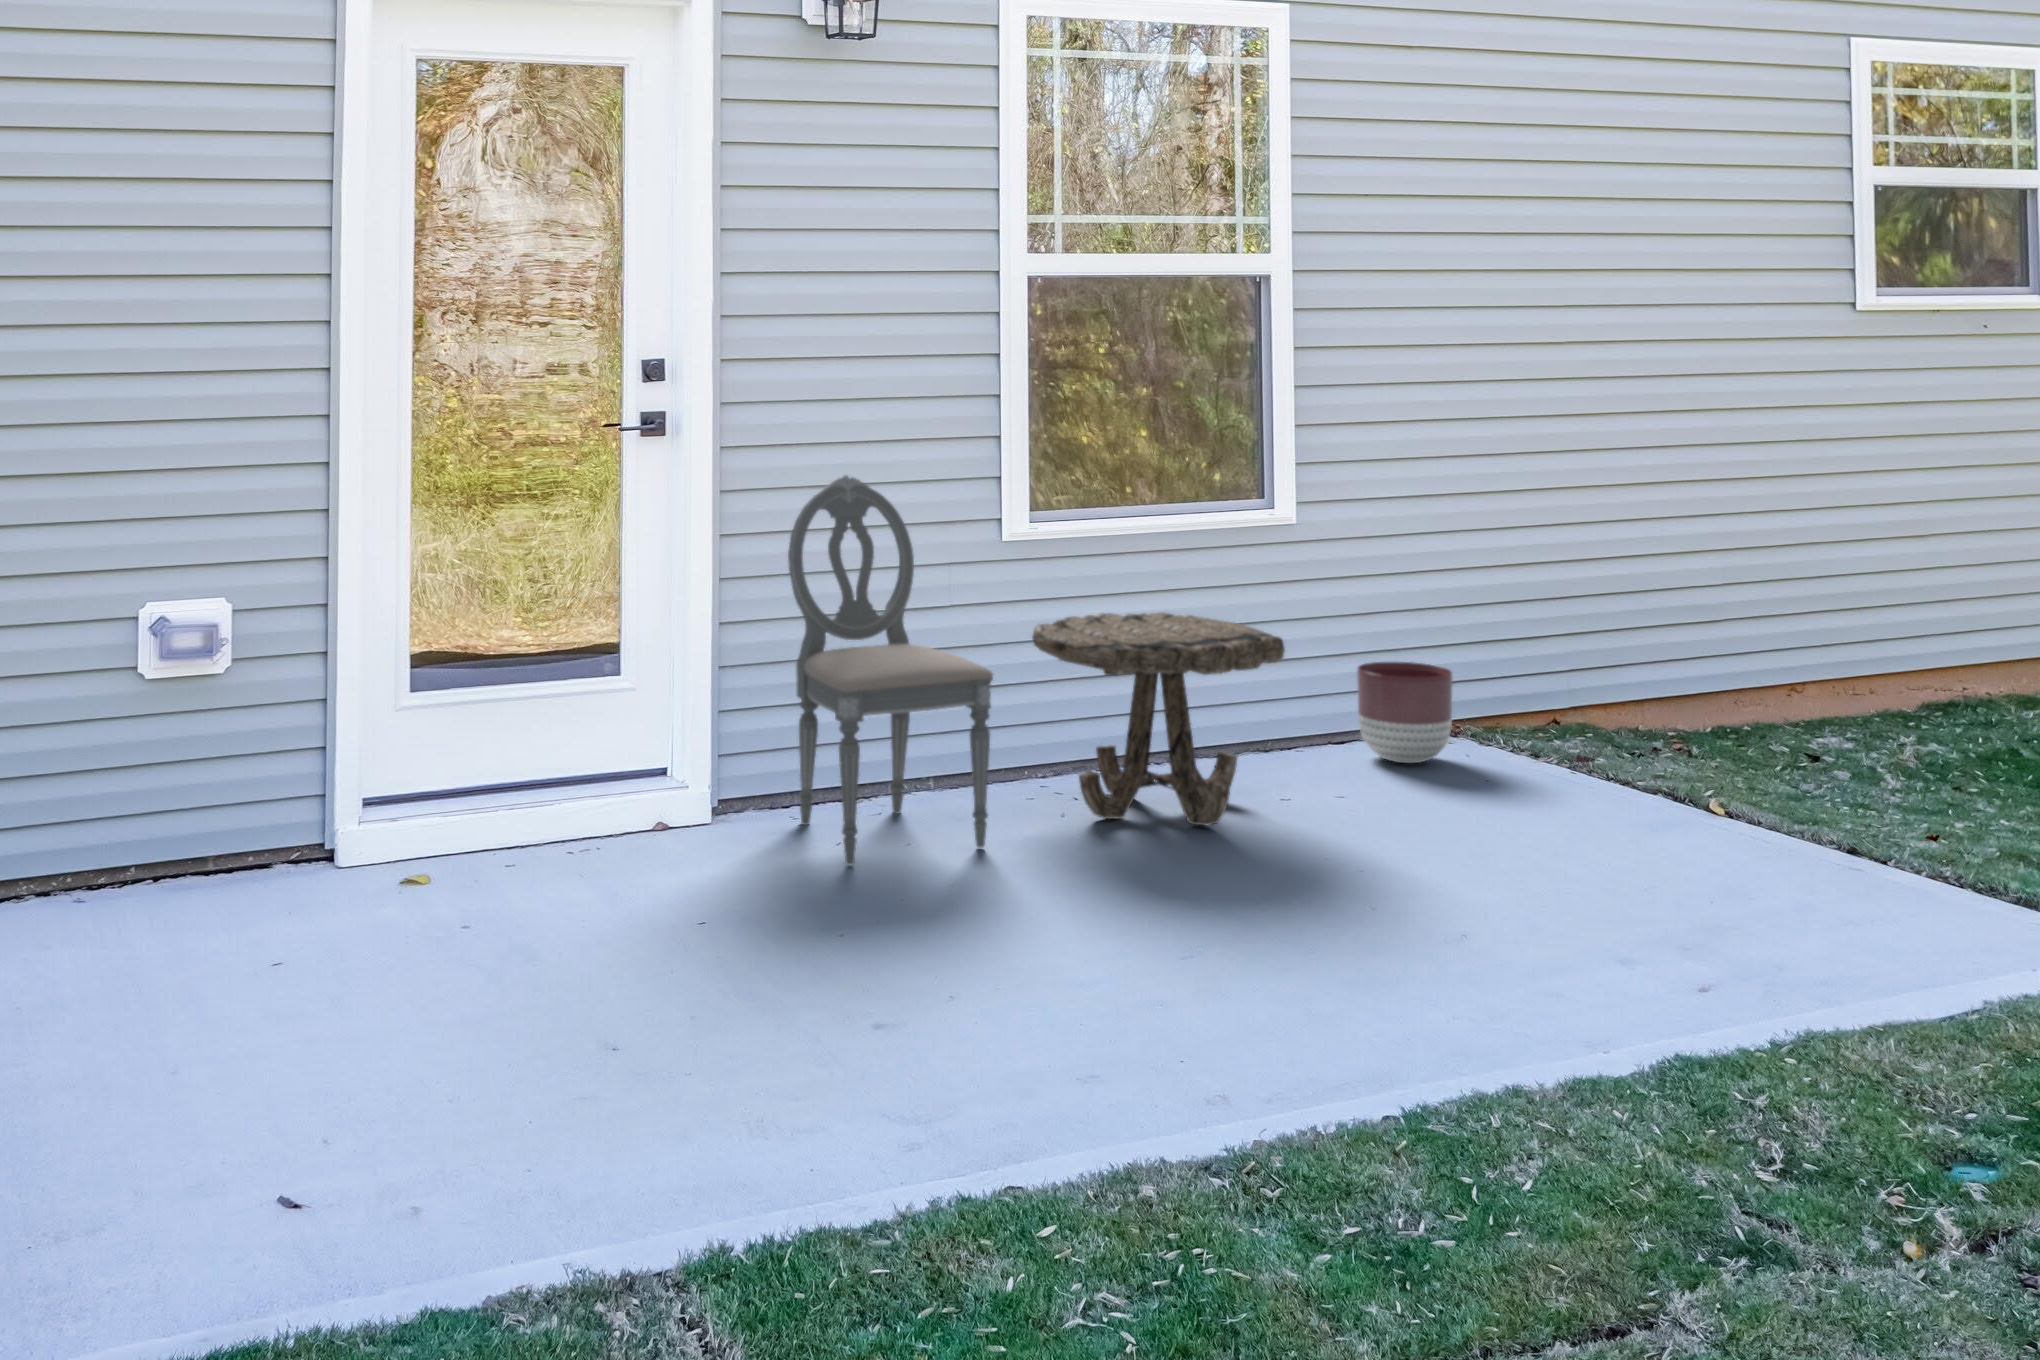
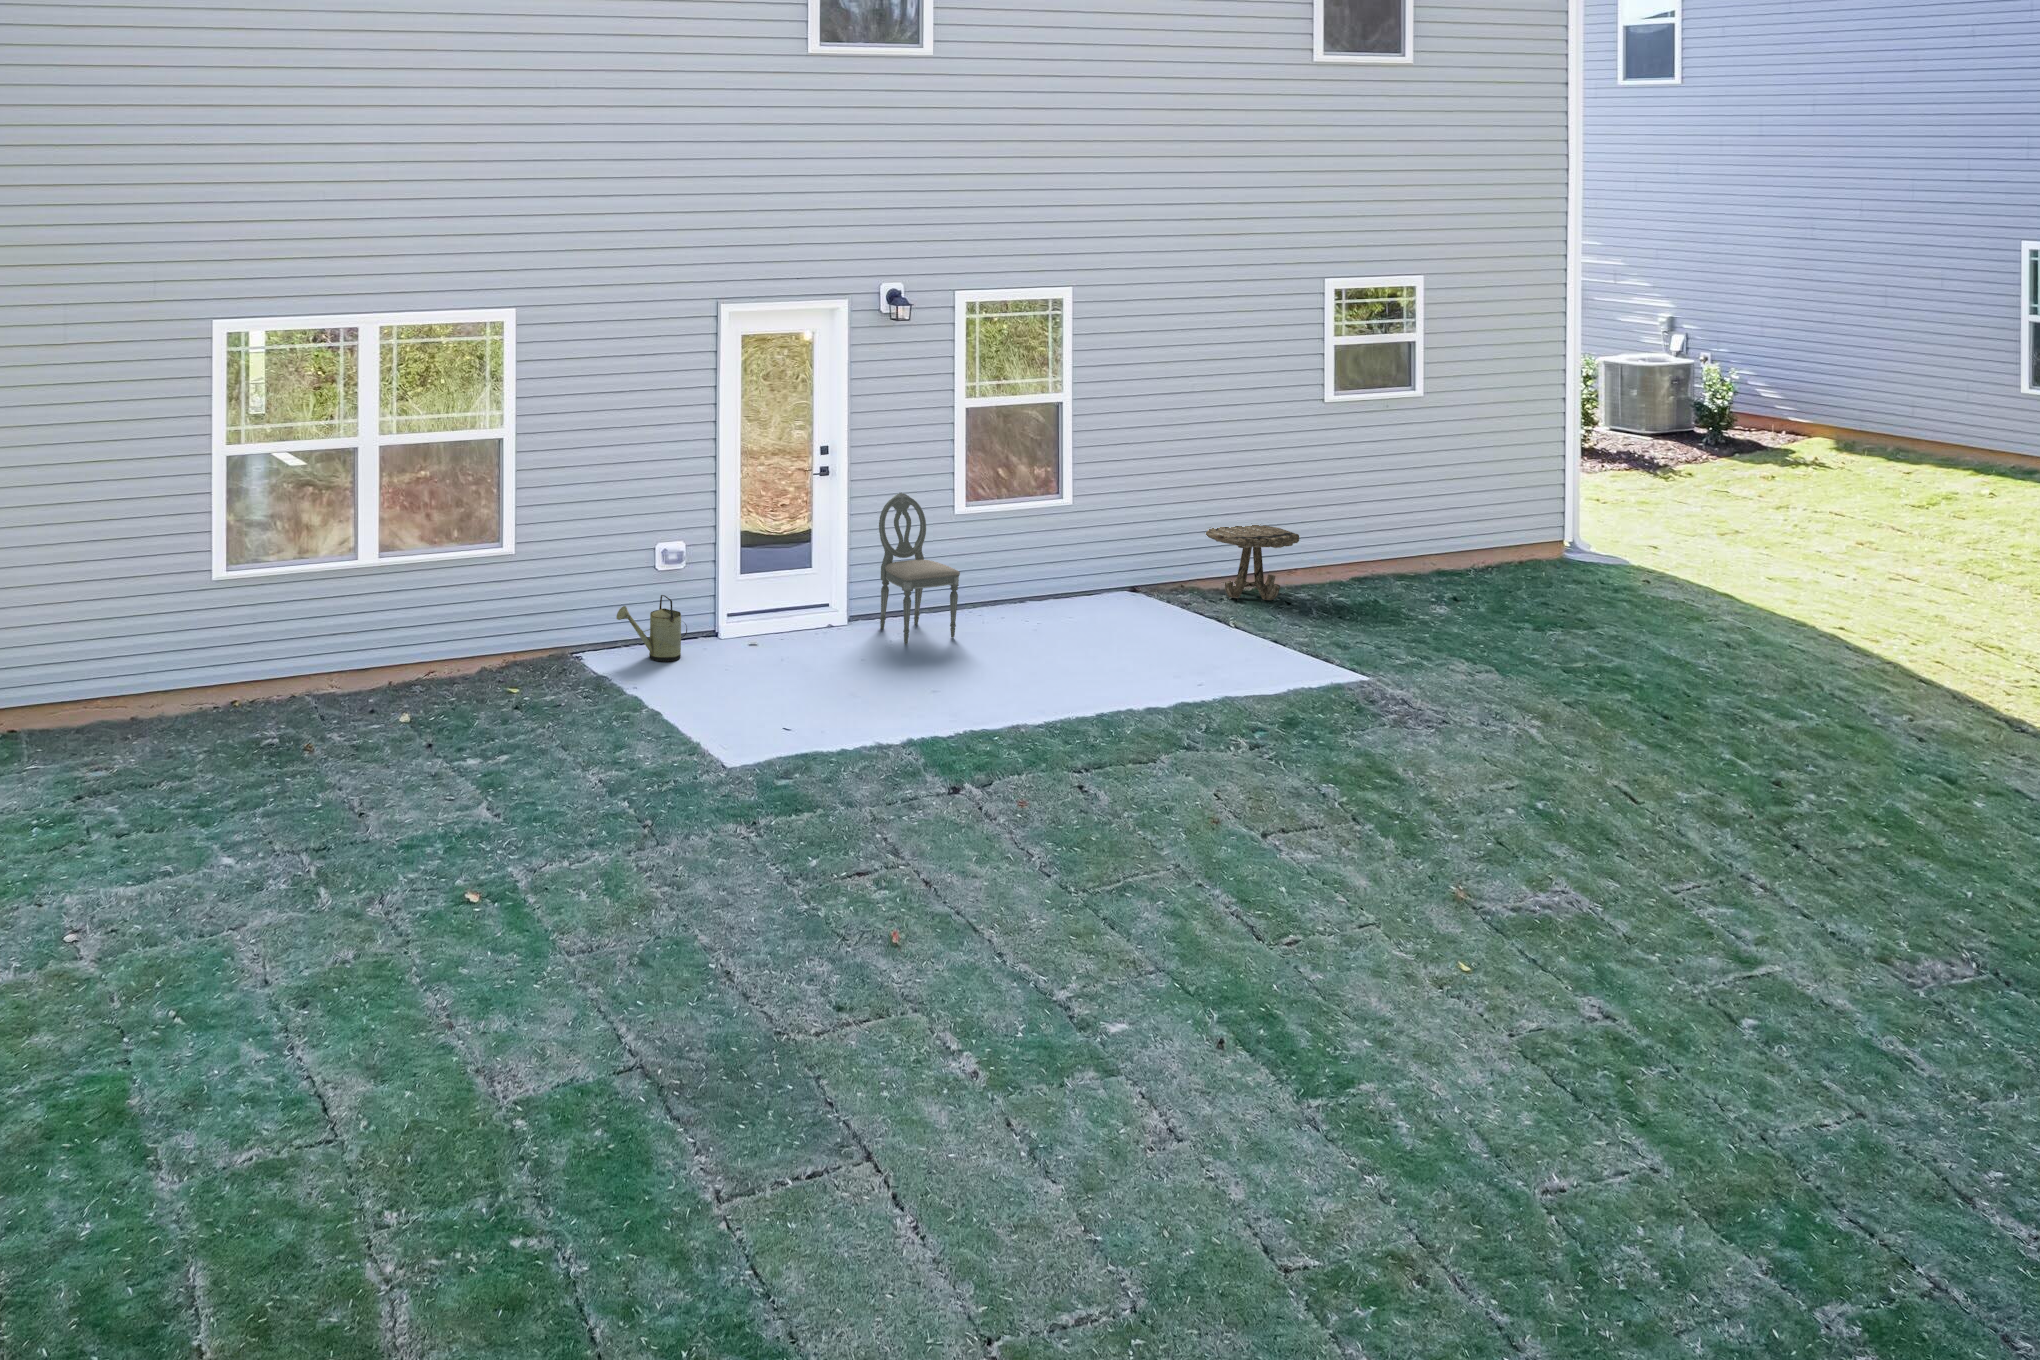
side table: present [1032,612,1285,826] -> present [1206,524,1299,600]
planter: present [1357,662,1453,763] -> none [1099,562,1138,604]
watering can: none [15,731,233,919] -> present [617,595,687,662]

